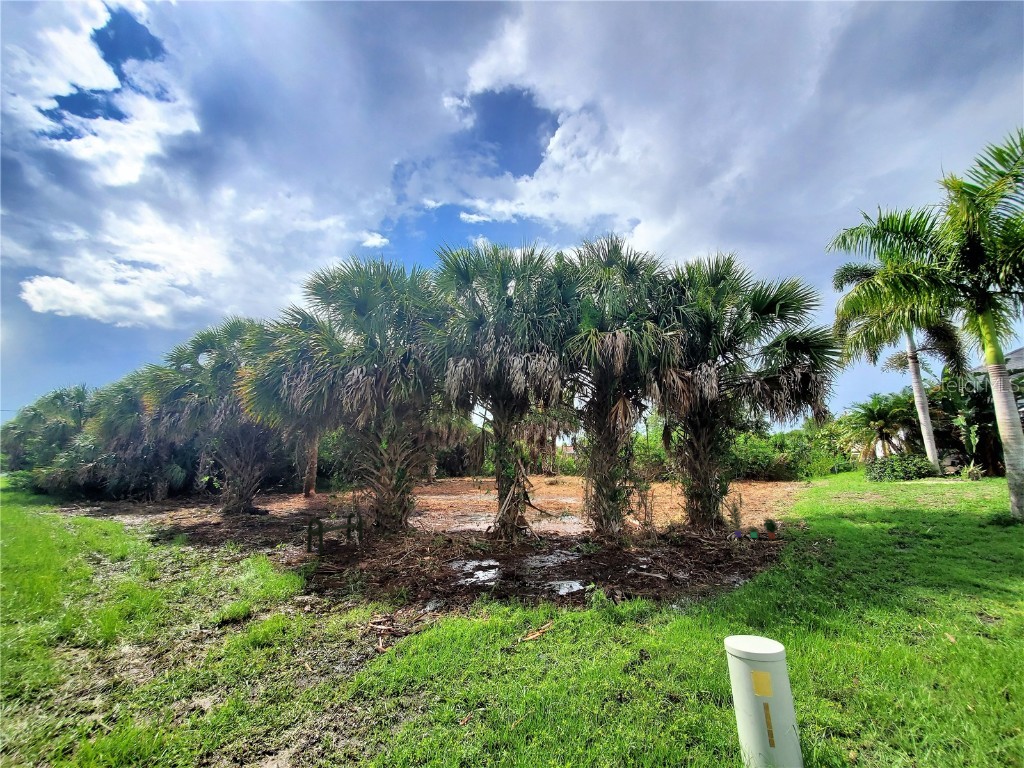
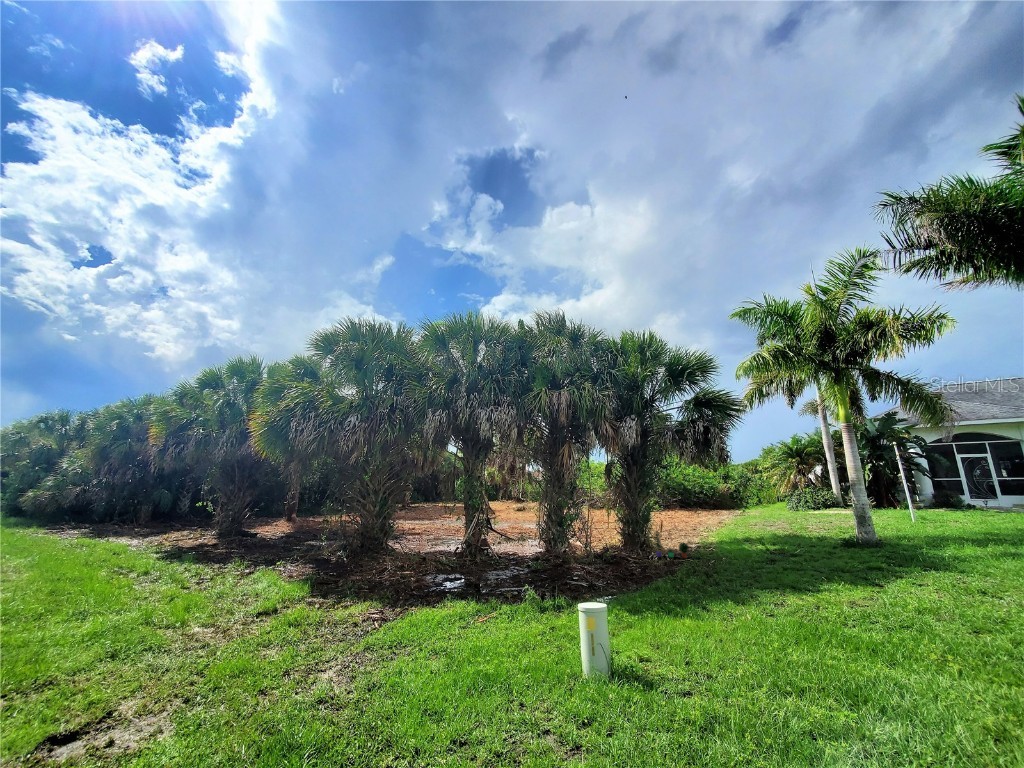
bench: present [307,513,363,556] -> none [301,535,349,572]

